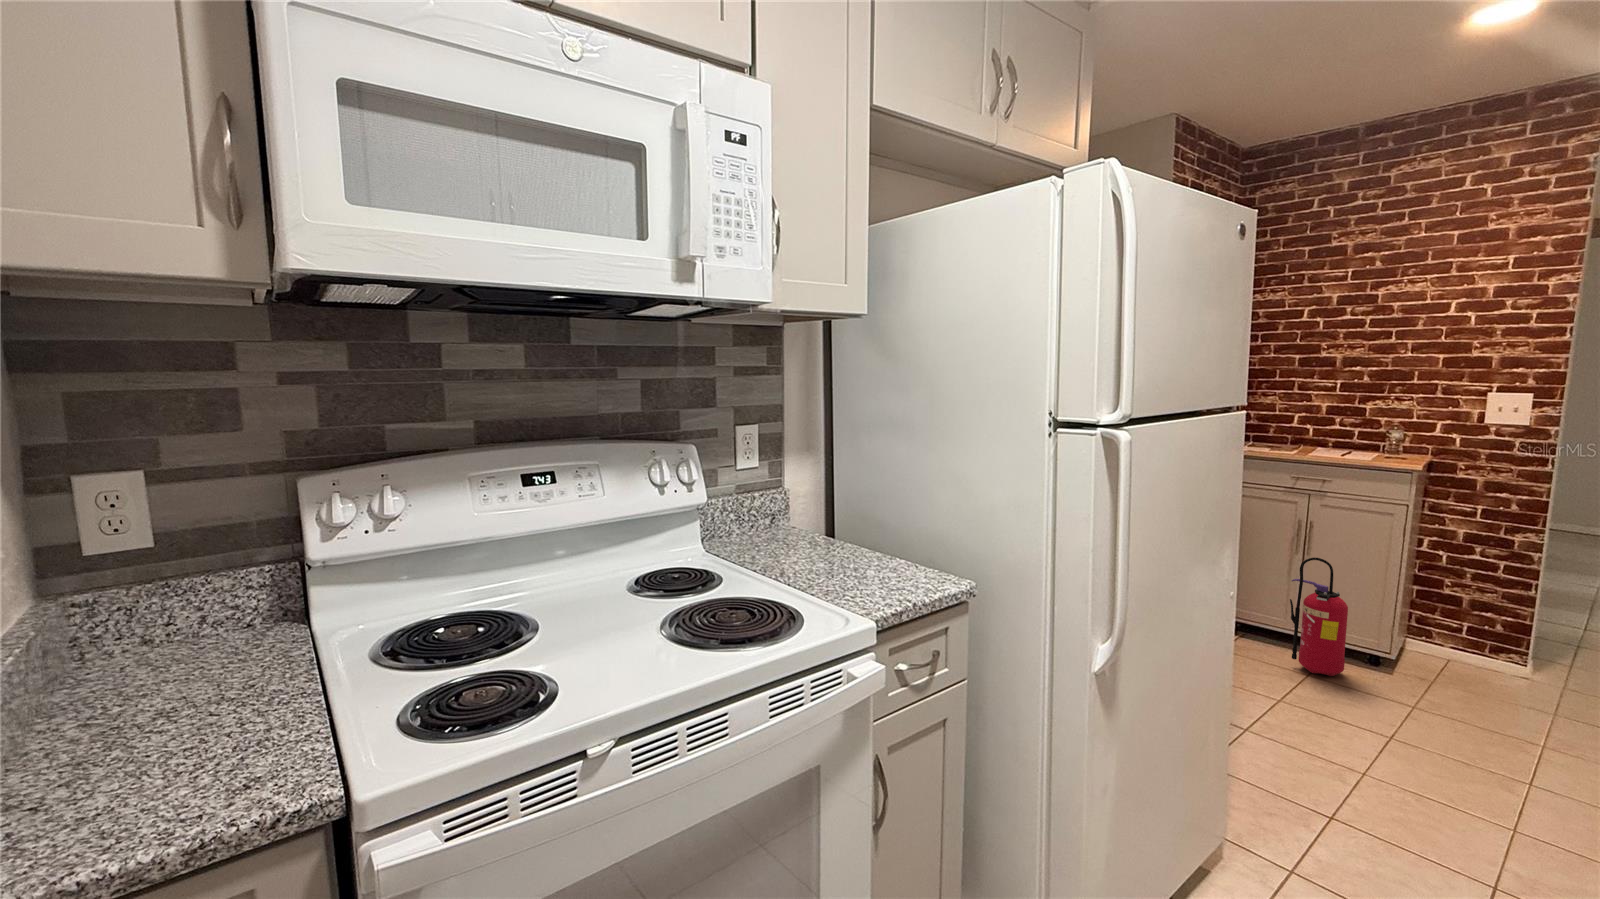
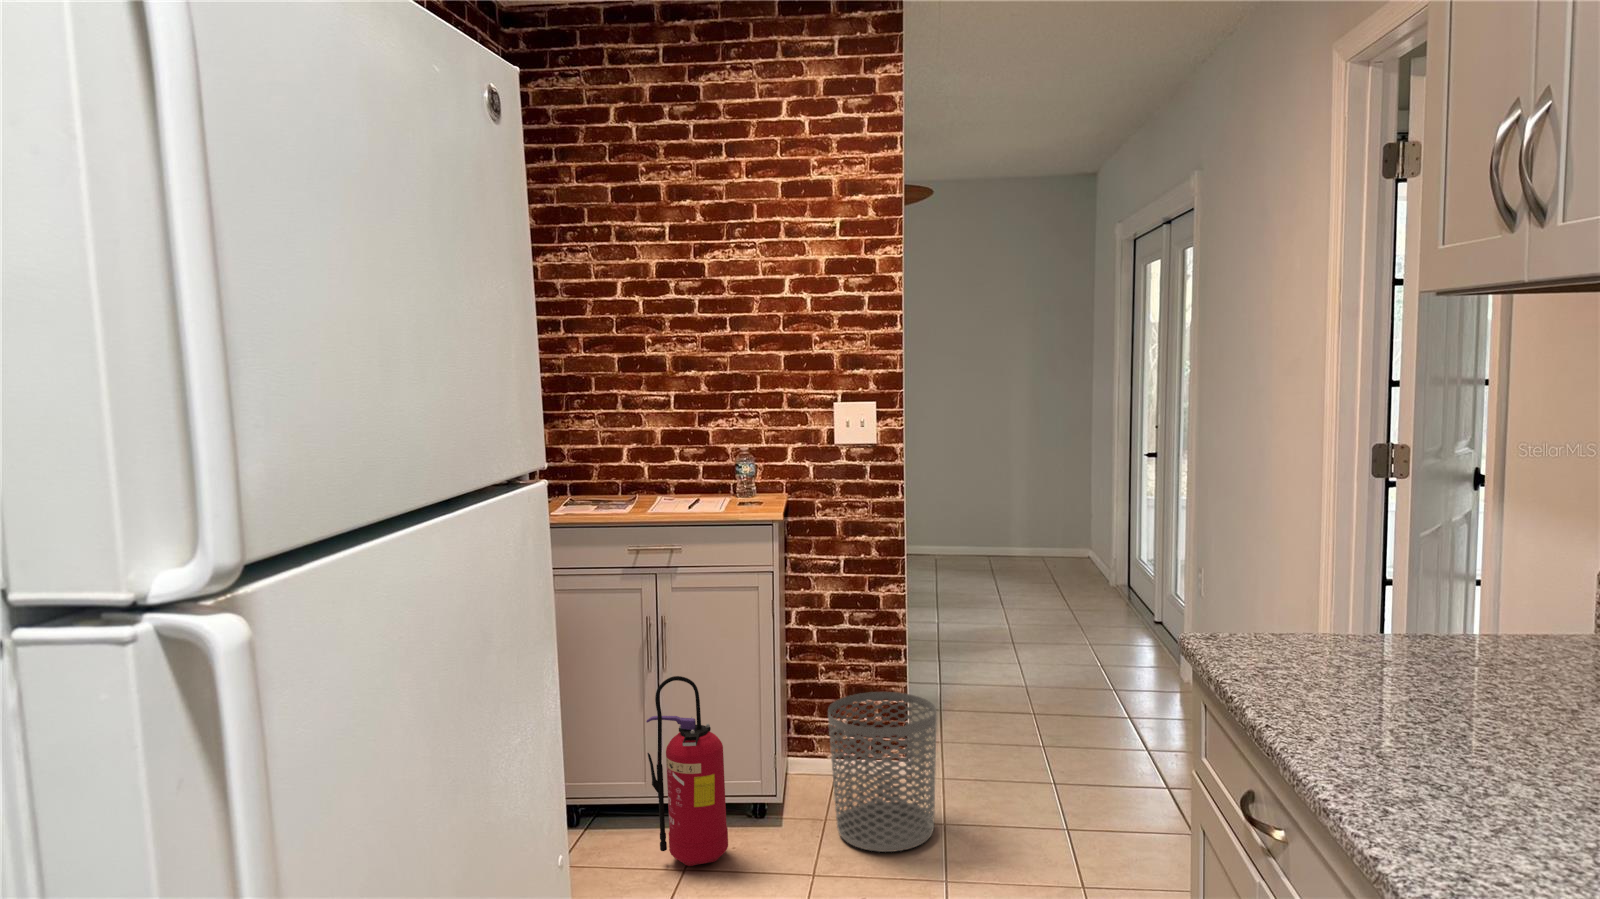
waste bin: none [1441,603,1555,718] -> present [828,692,936,852]

